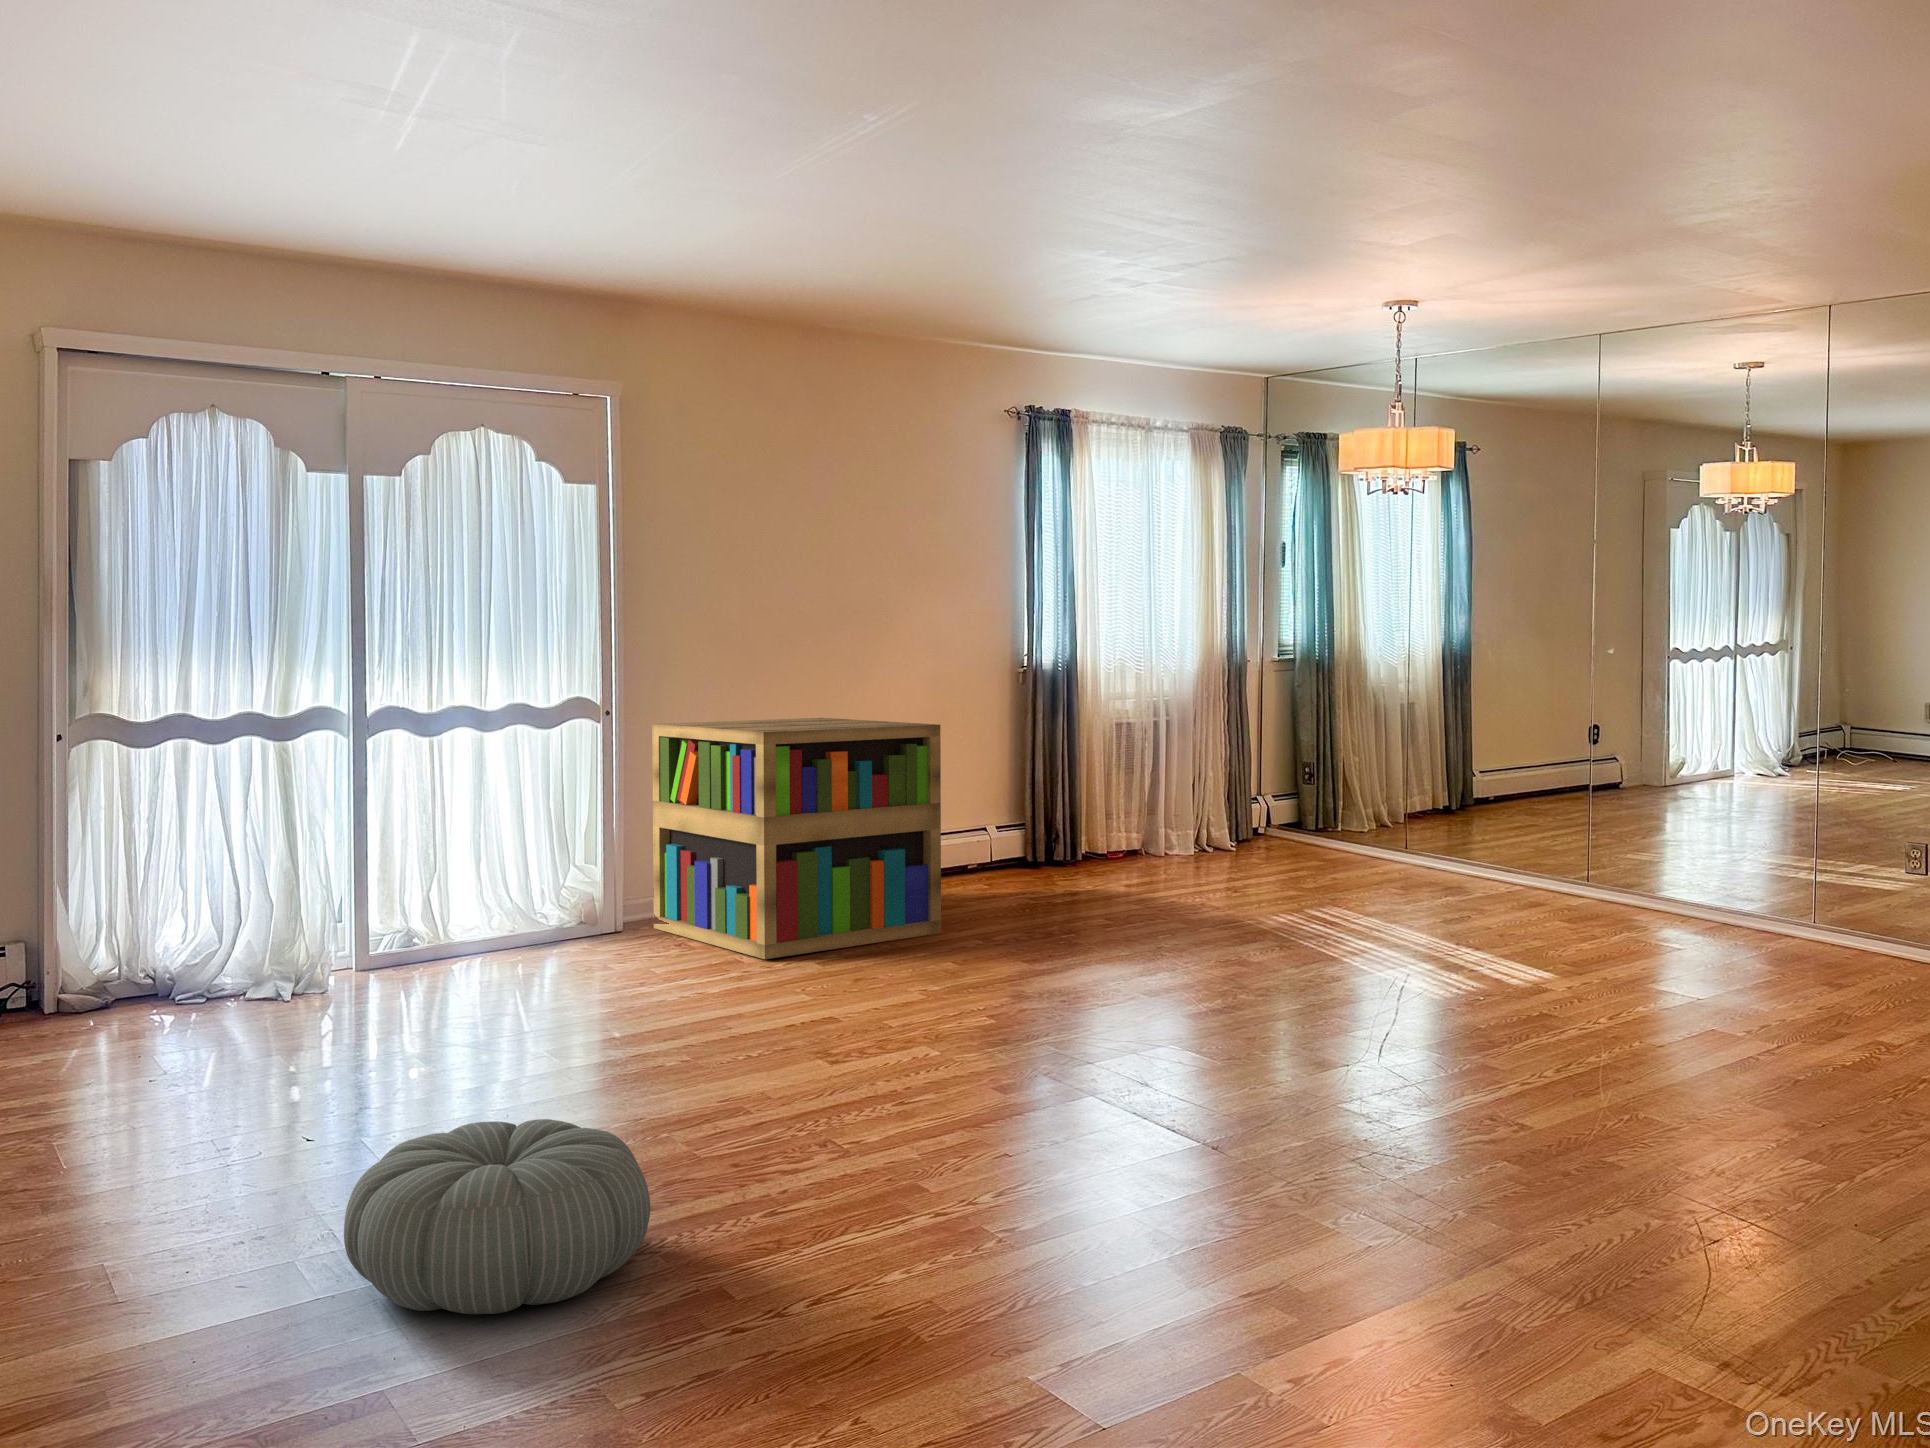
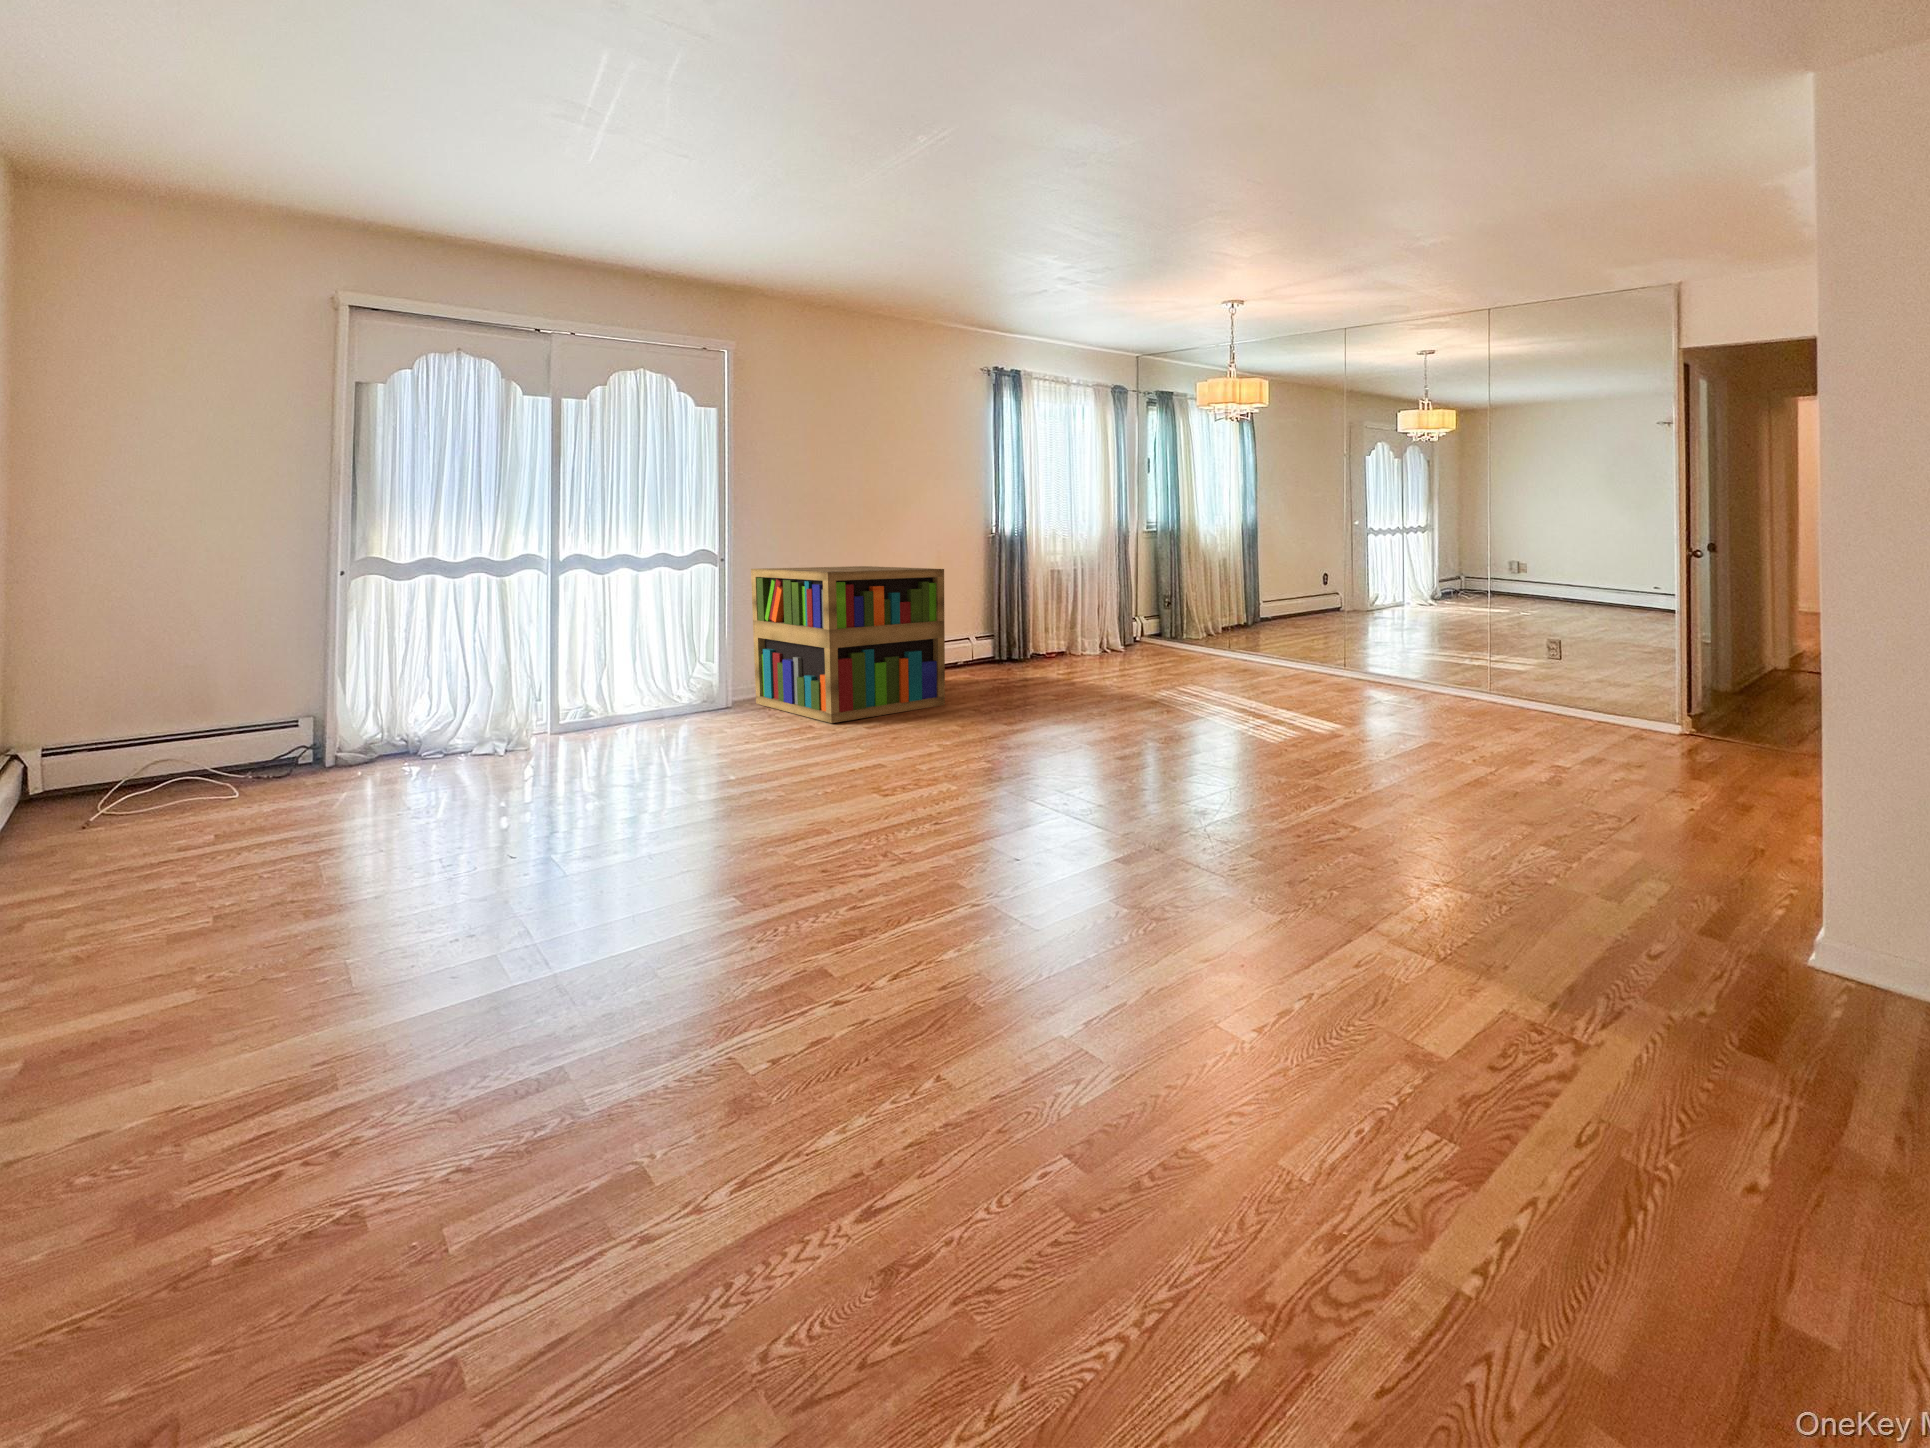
pouf: present [344,1119,650,1314] -> none [528,845,766,998]

